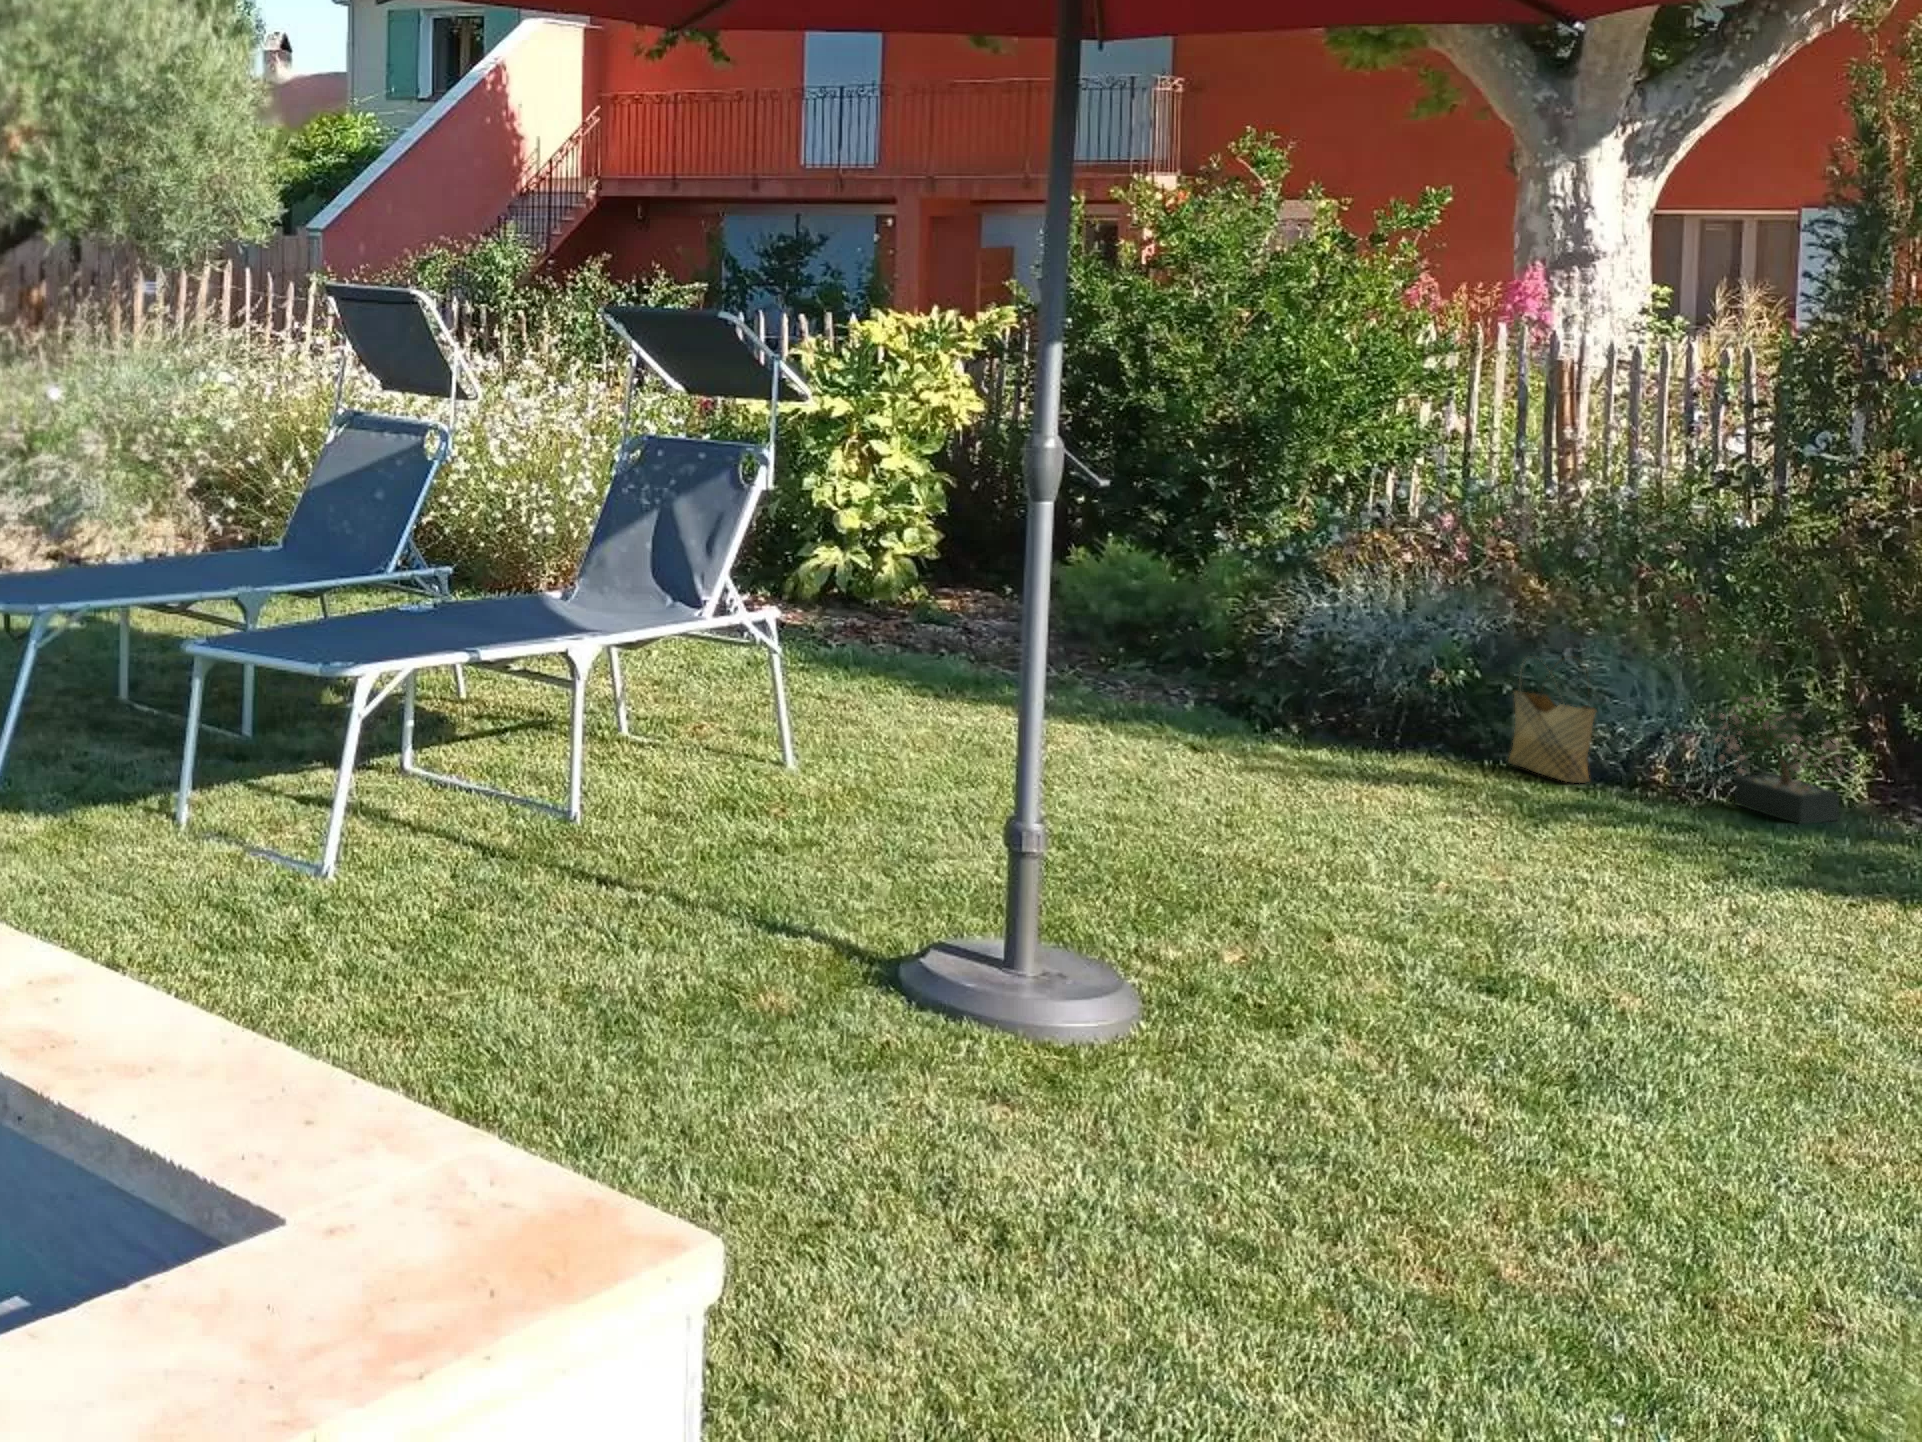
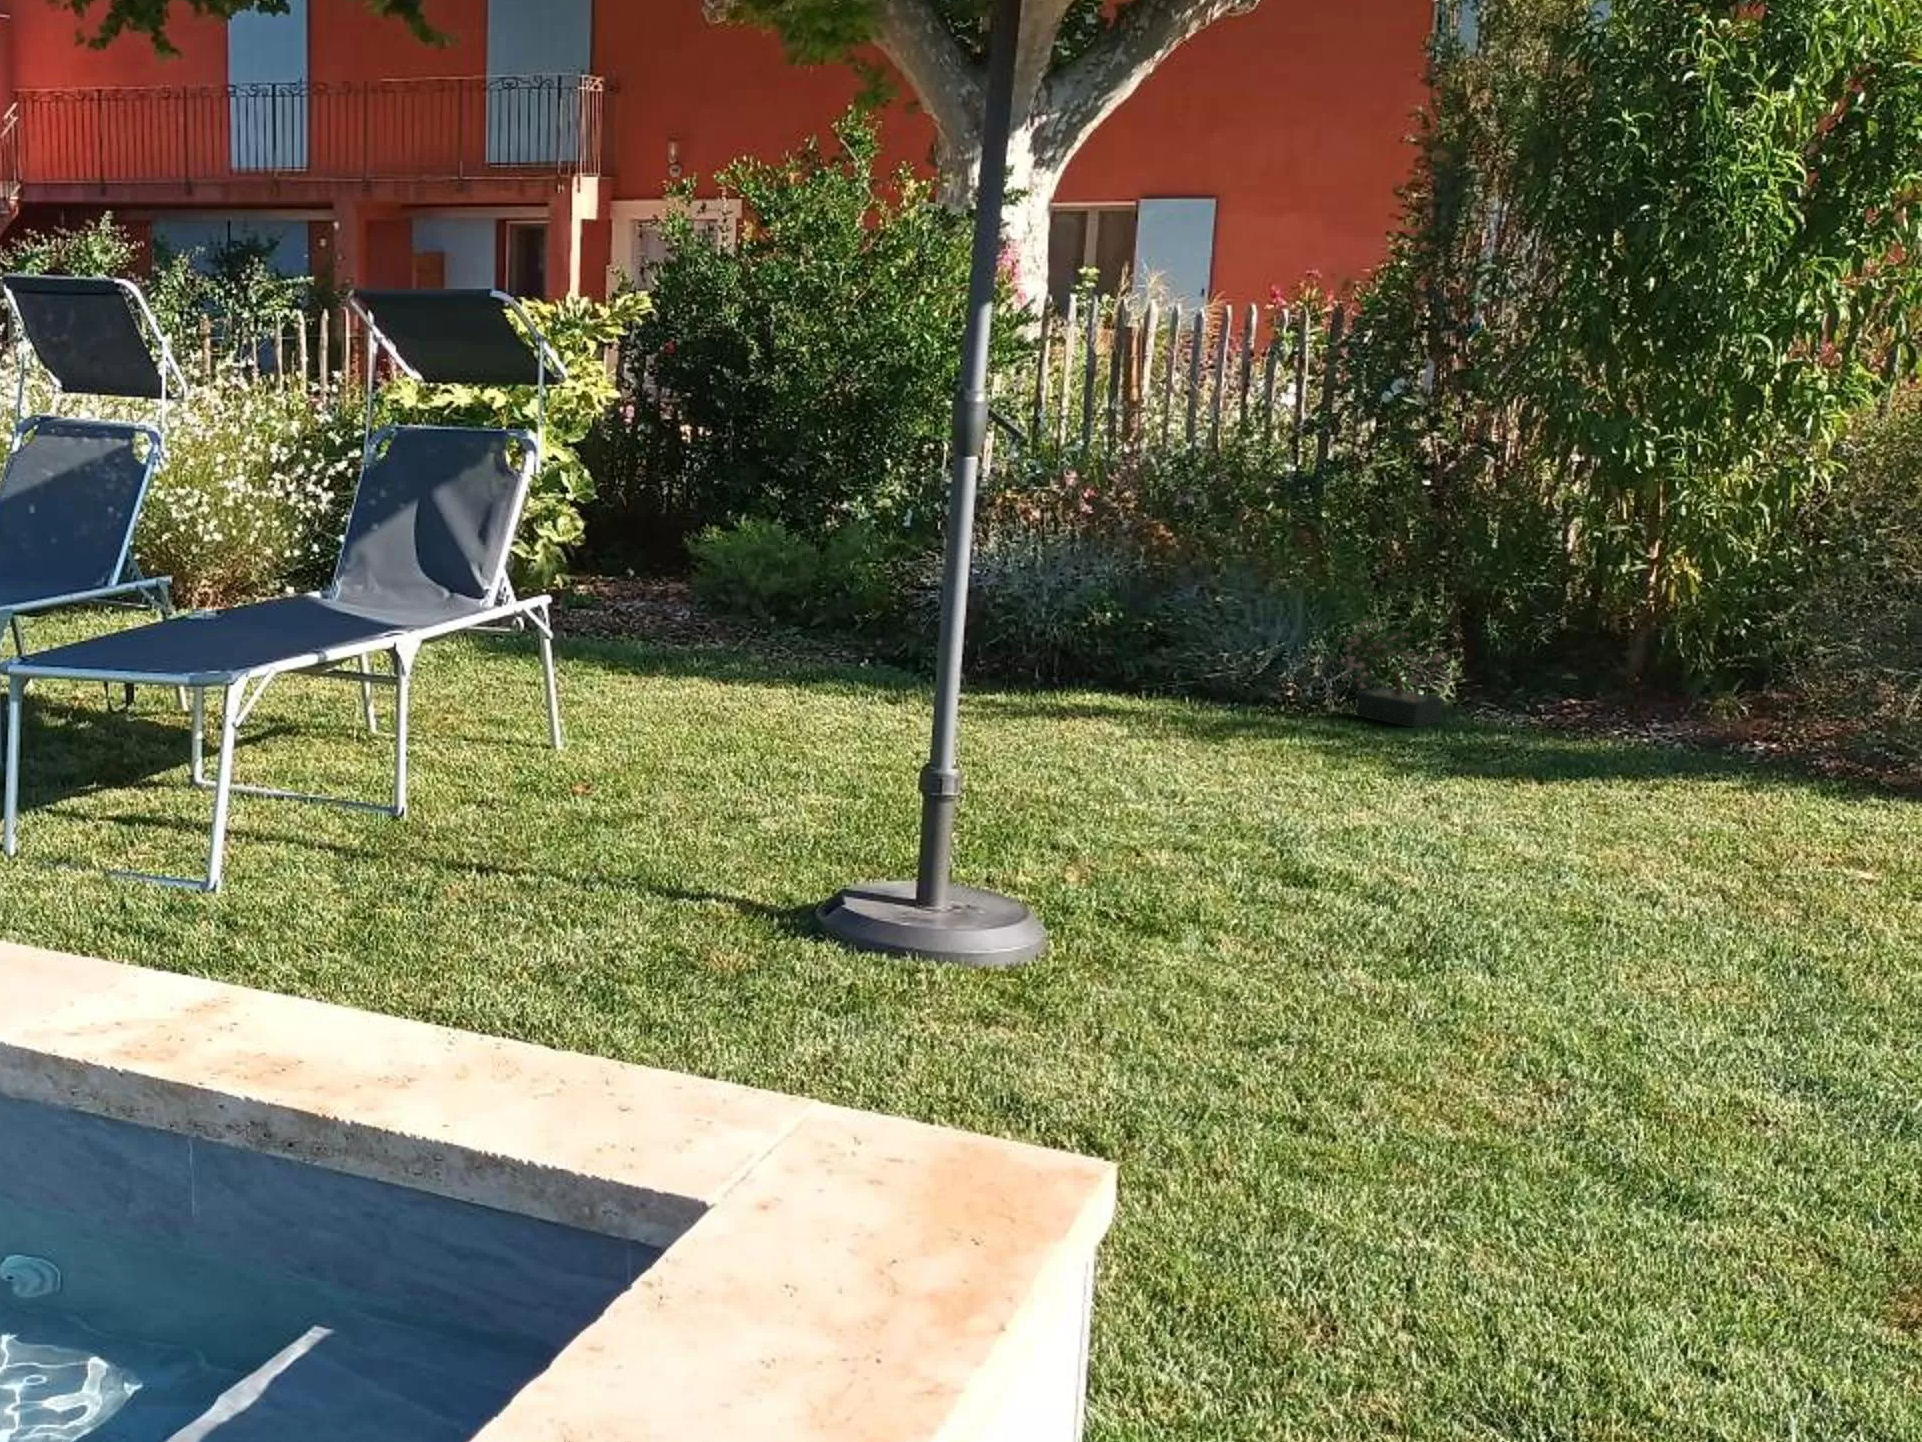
woven basket: present [1508,666,1597,783] -> none [1159,596,1241,708]

